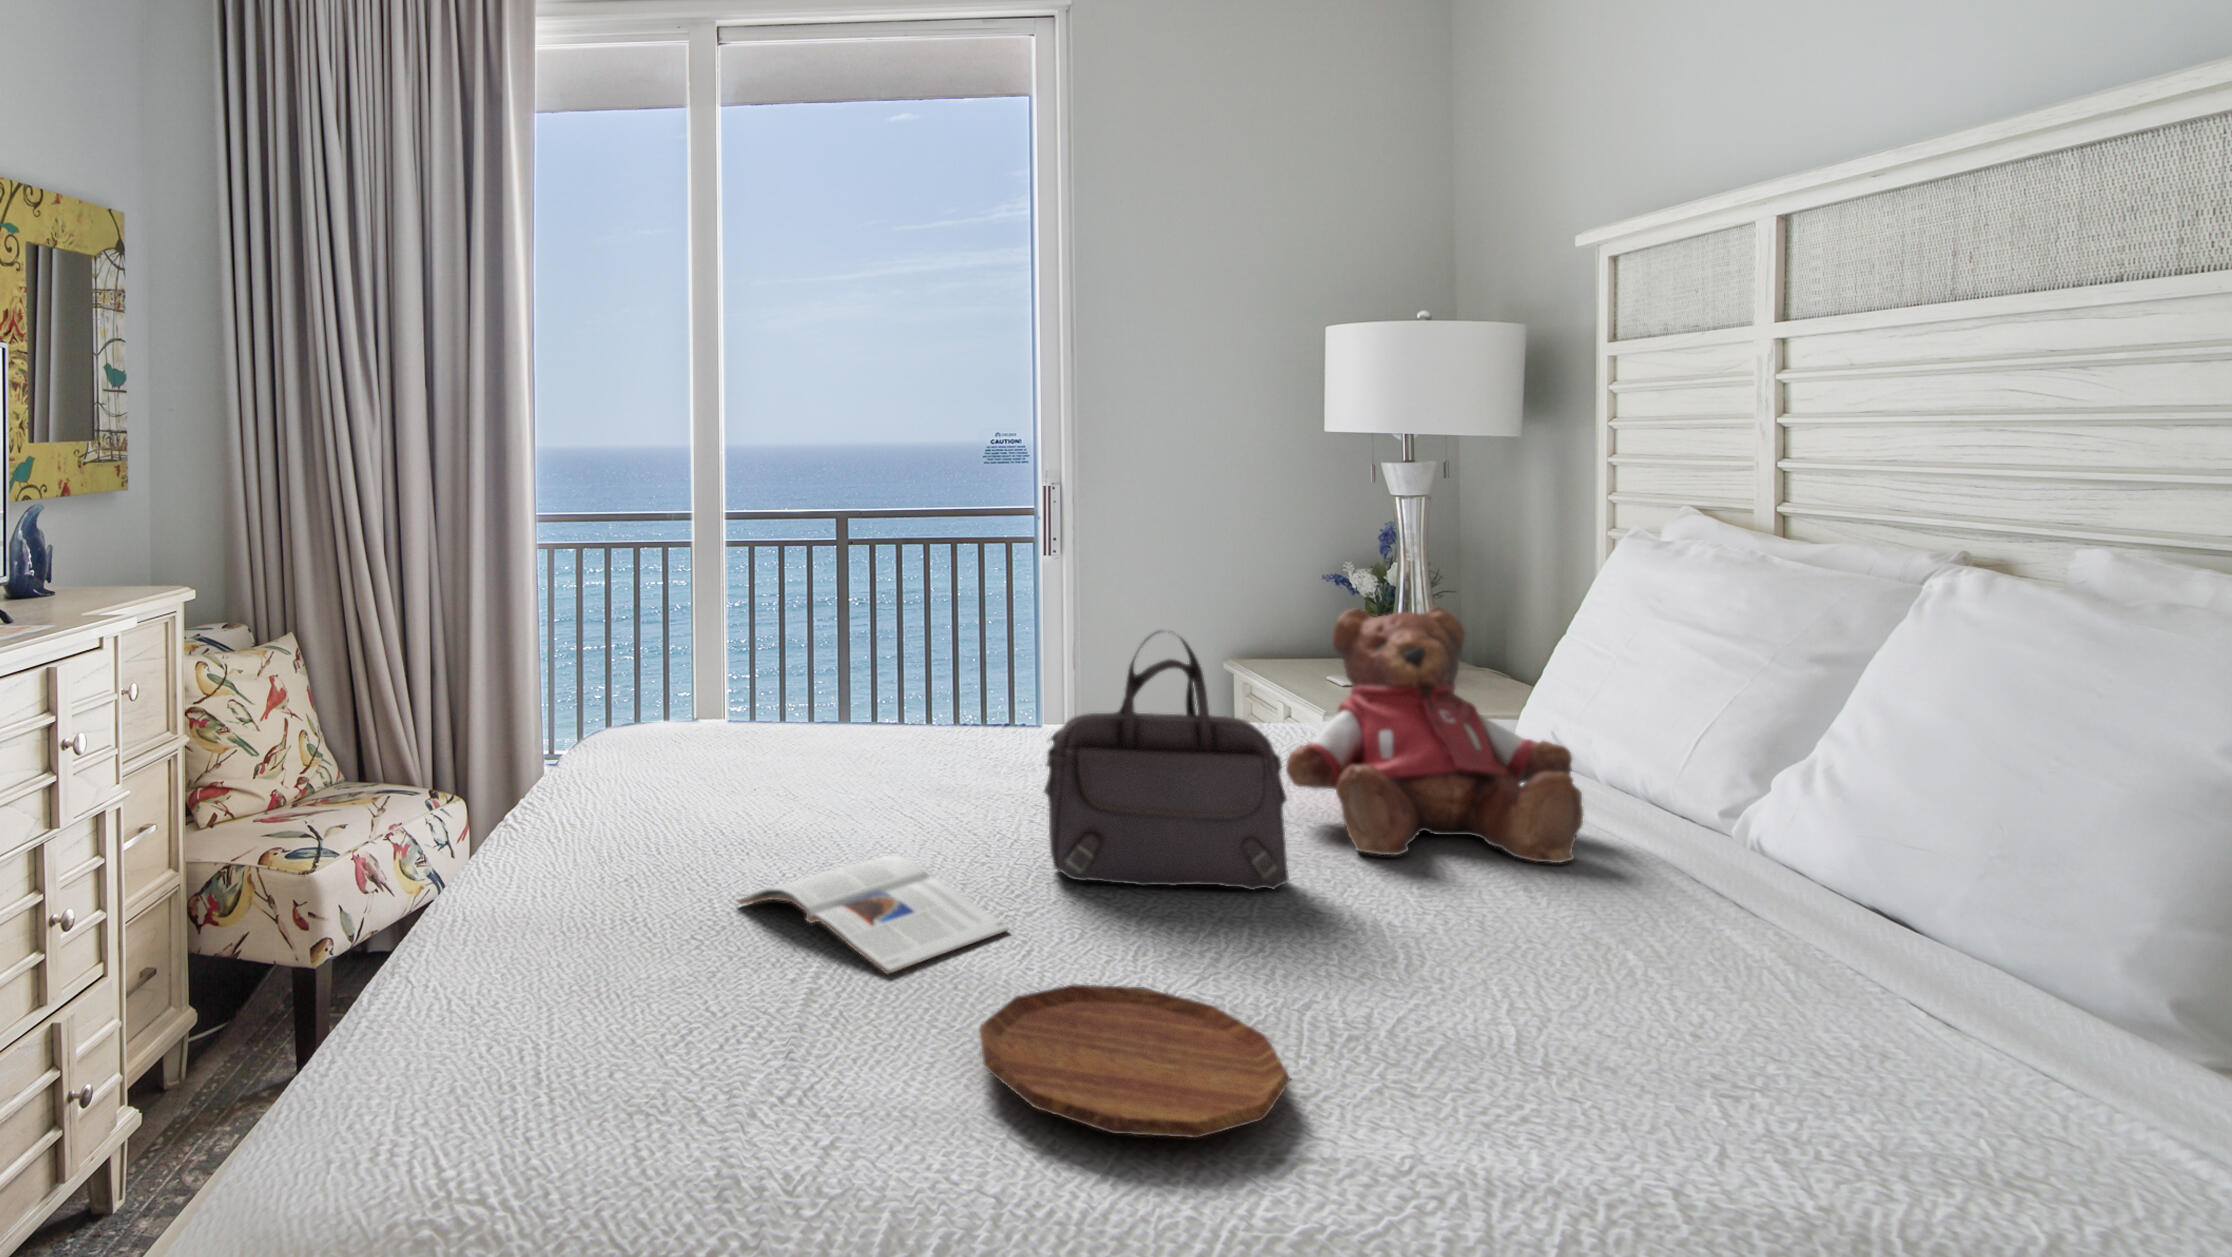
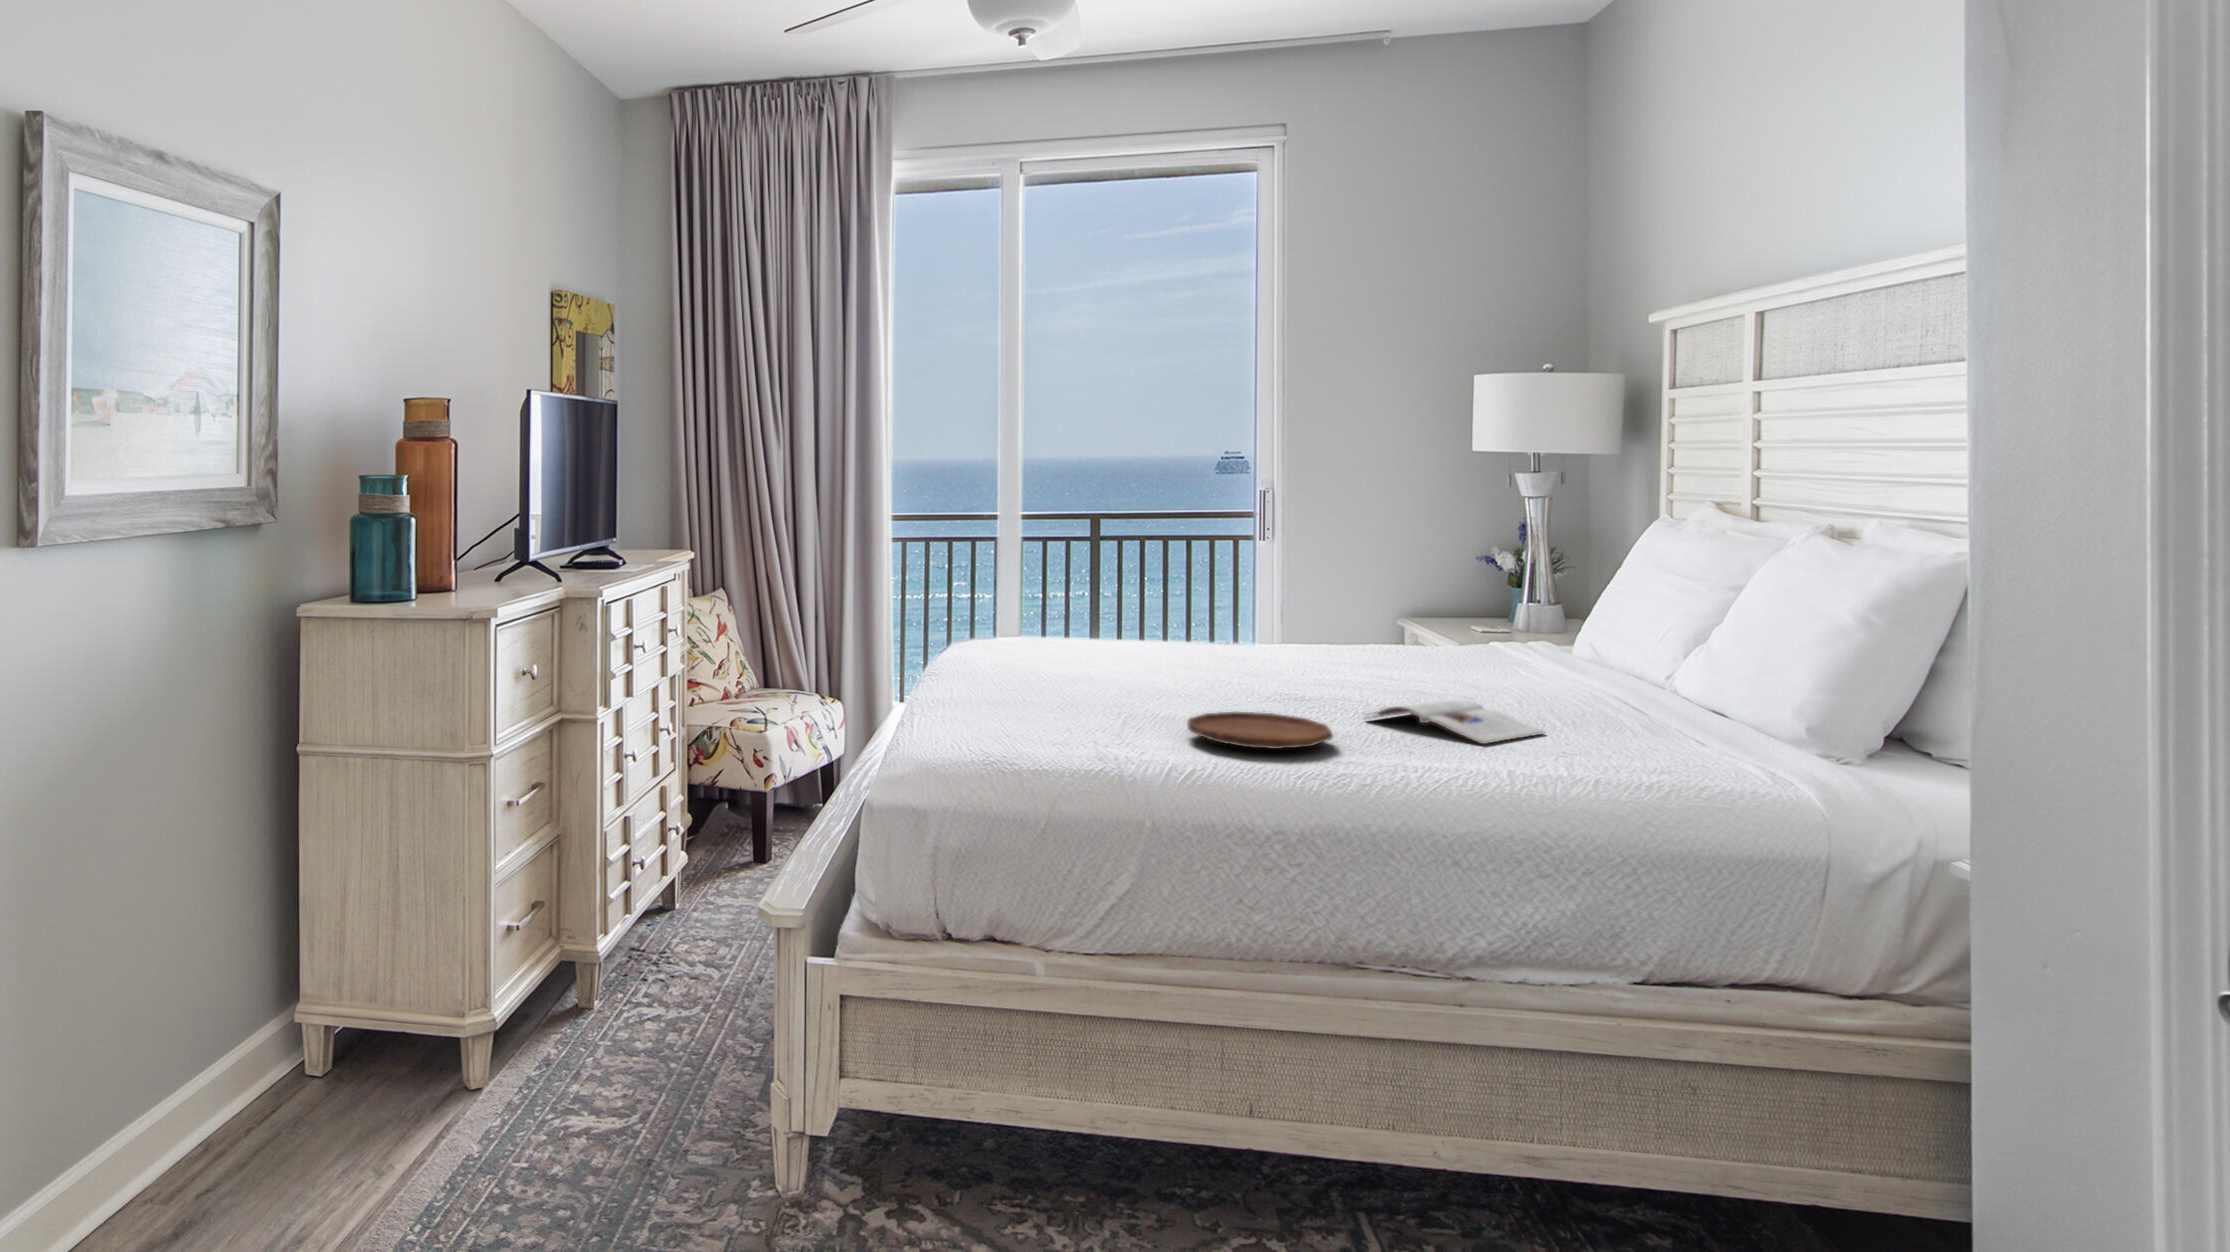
teddy bear: present [1286,606,1584,863] -> none [1388,554,1566,695]
handbag: present [1044,630,1289,890] -> none [1233,555,1374,699]
magazine: present [738,856,1009,974] -> present [1366,699,1545,744]

